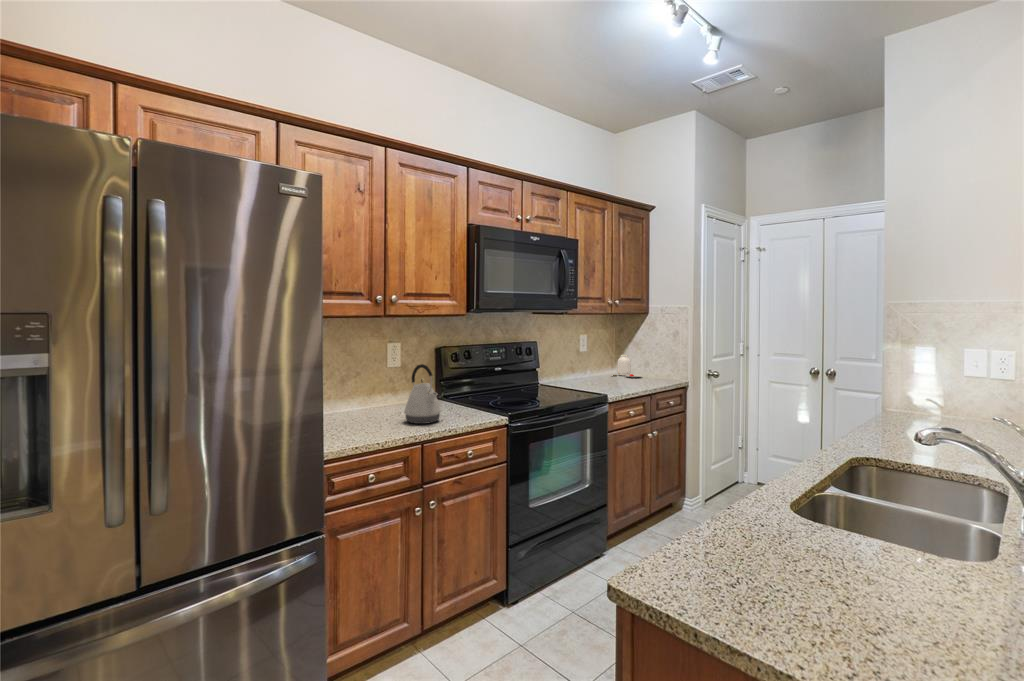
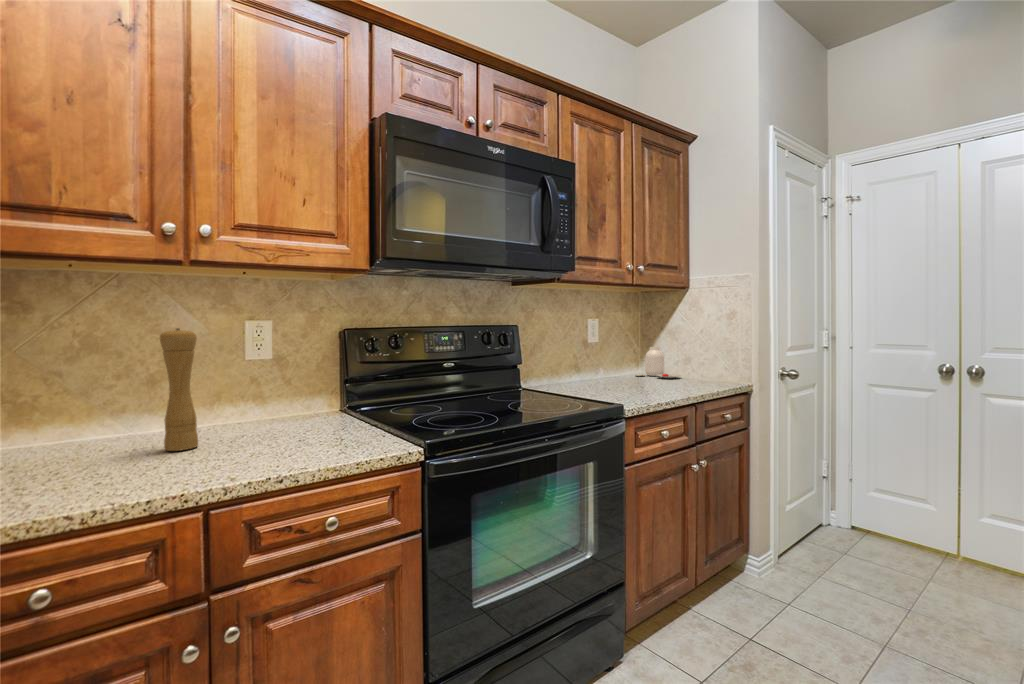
pepper mill: none [365,352,383,420] -> present [160,328,198,451]
kettle: present [404,364,441,424] -> none [209,348,288,463]

